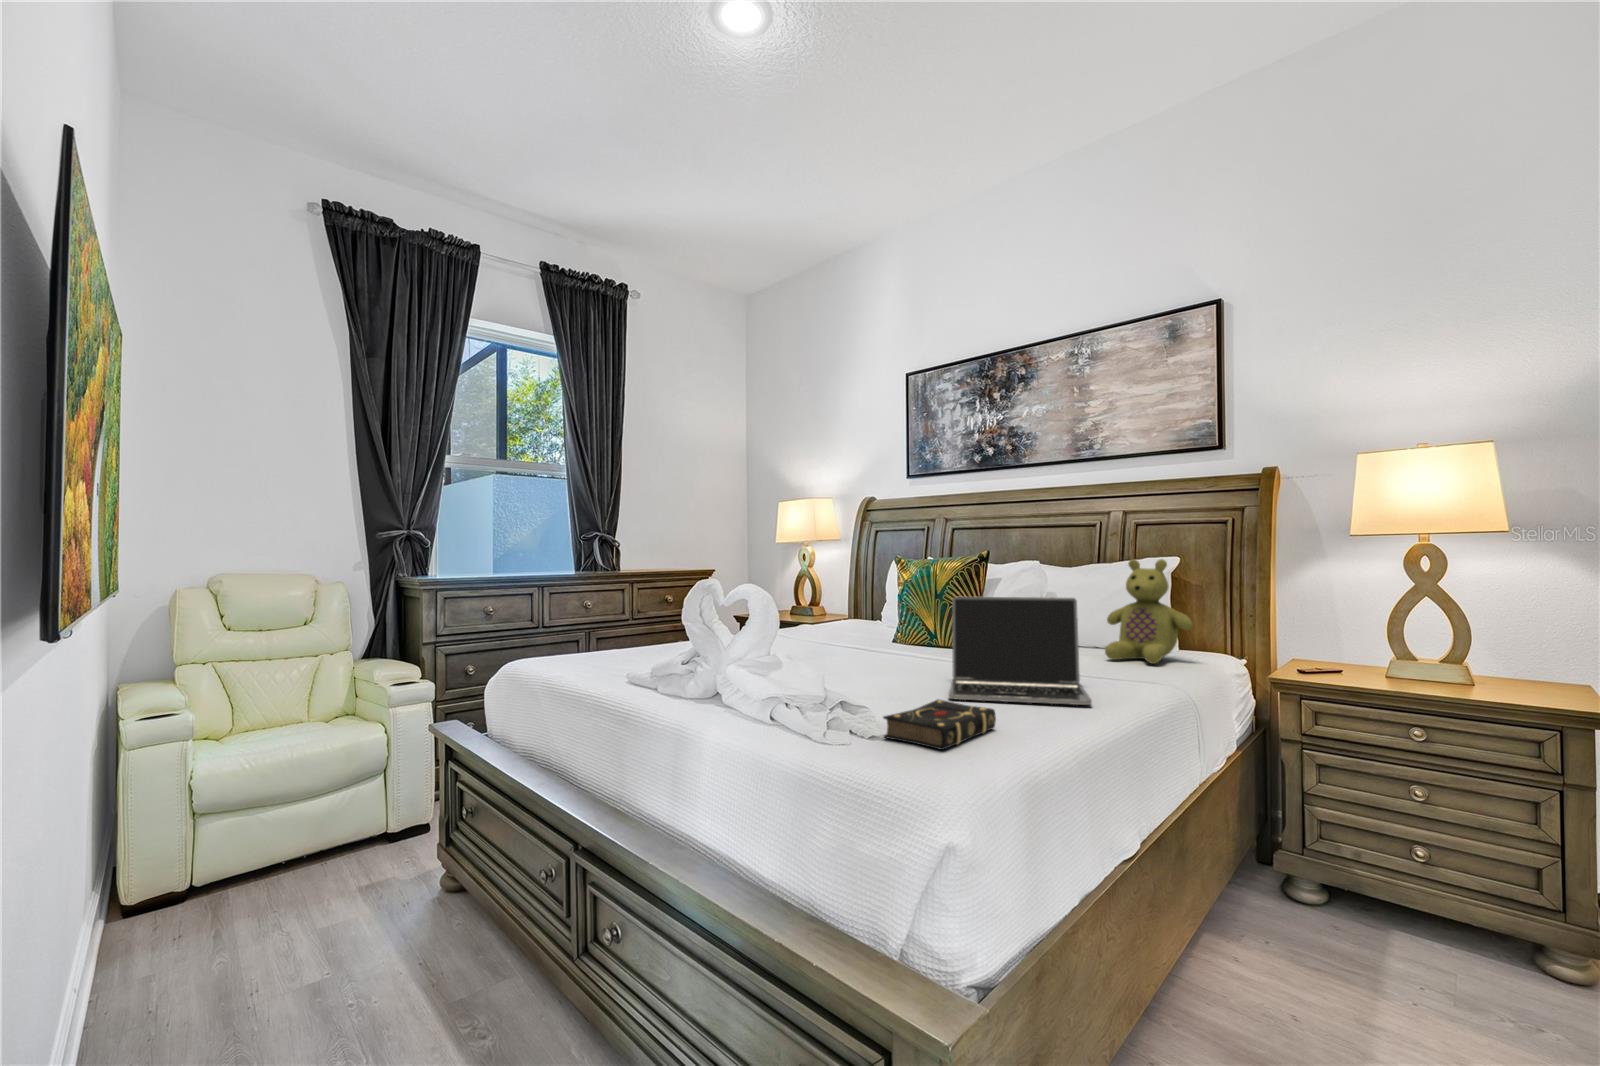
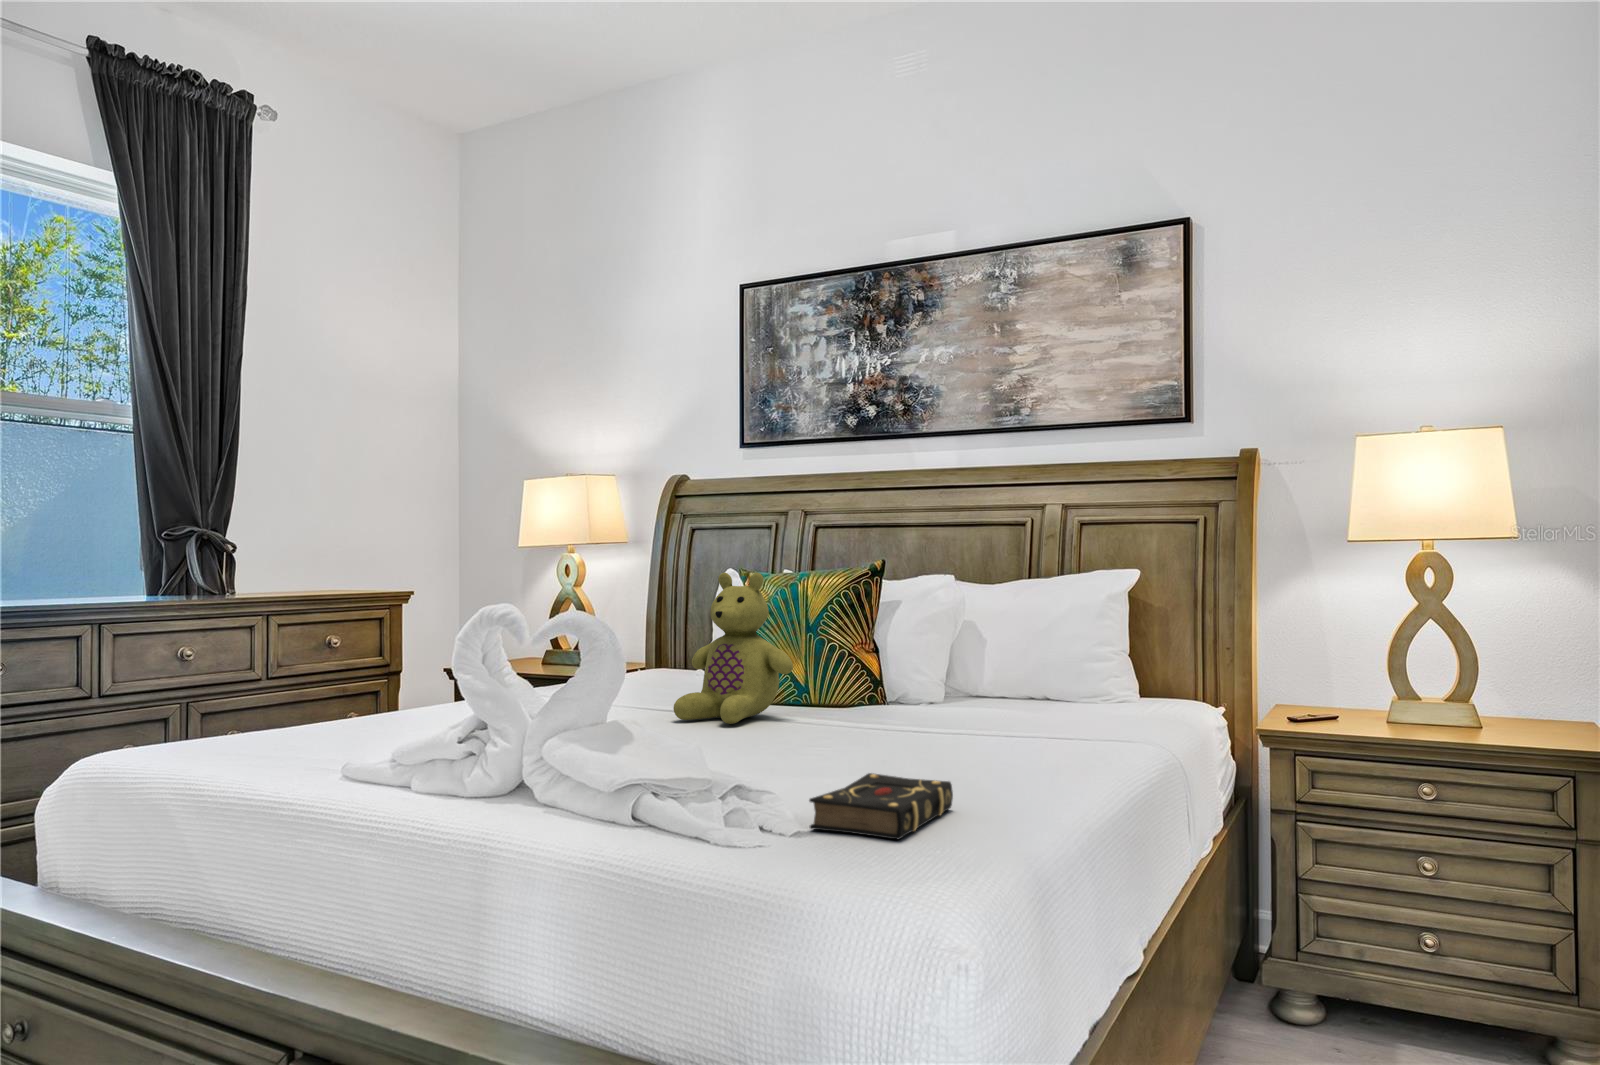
stuffed bear: present [1105,559,1193,664] -> present [673,573,793,724]
laptop: present [949,597,1092,705] -> none [860,626,1061,774]

